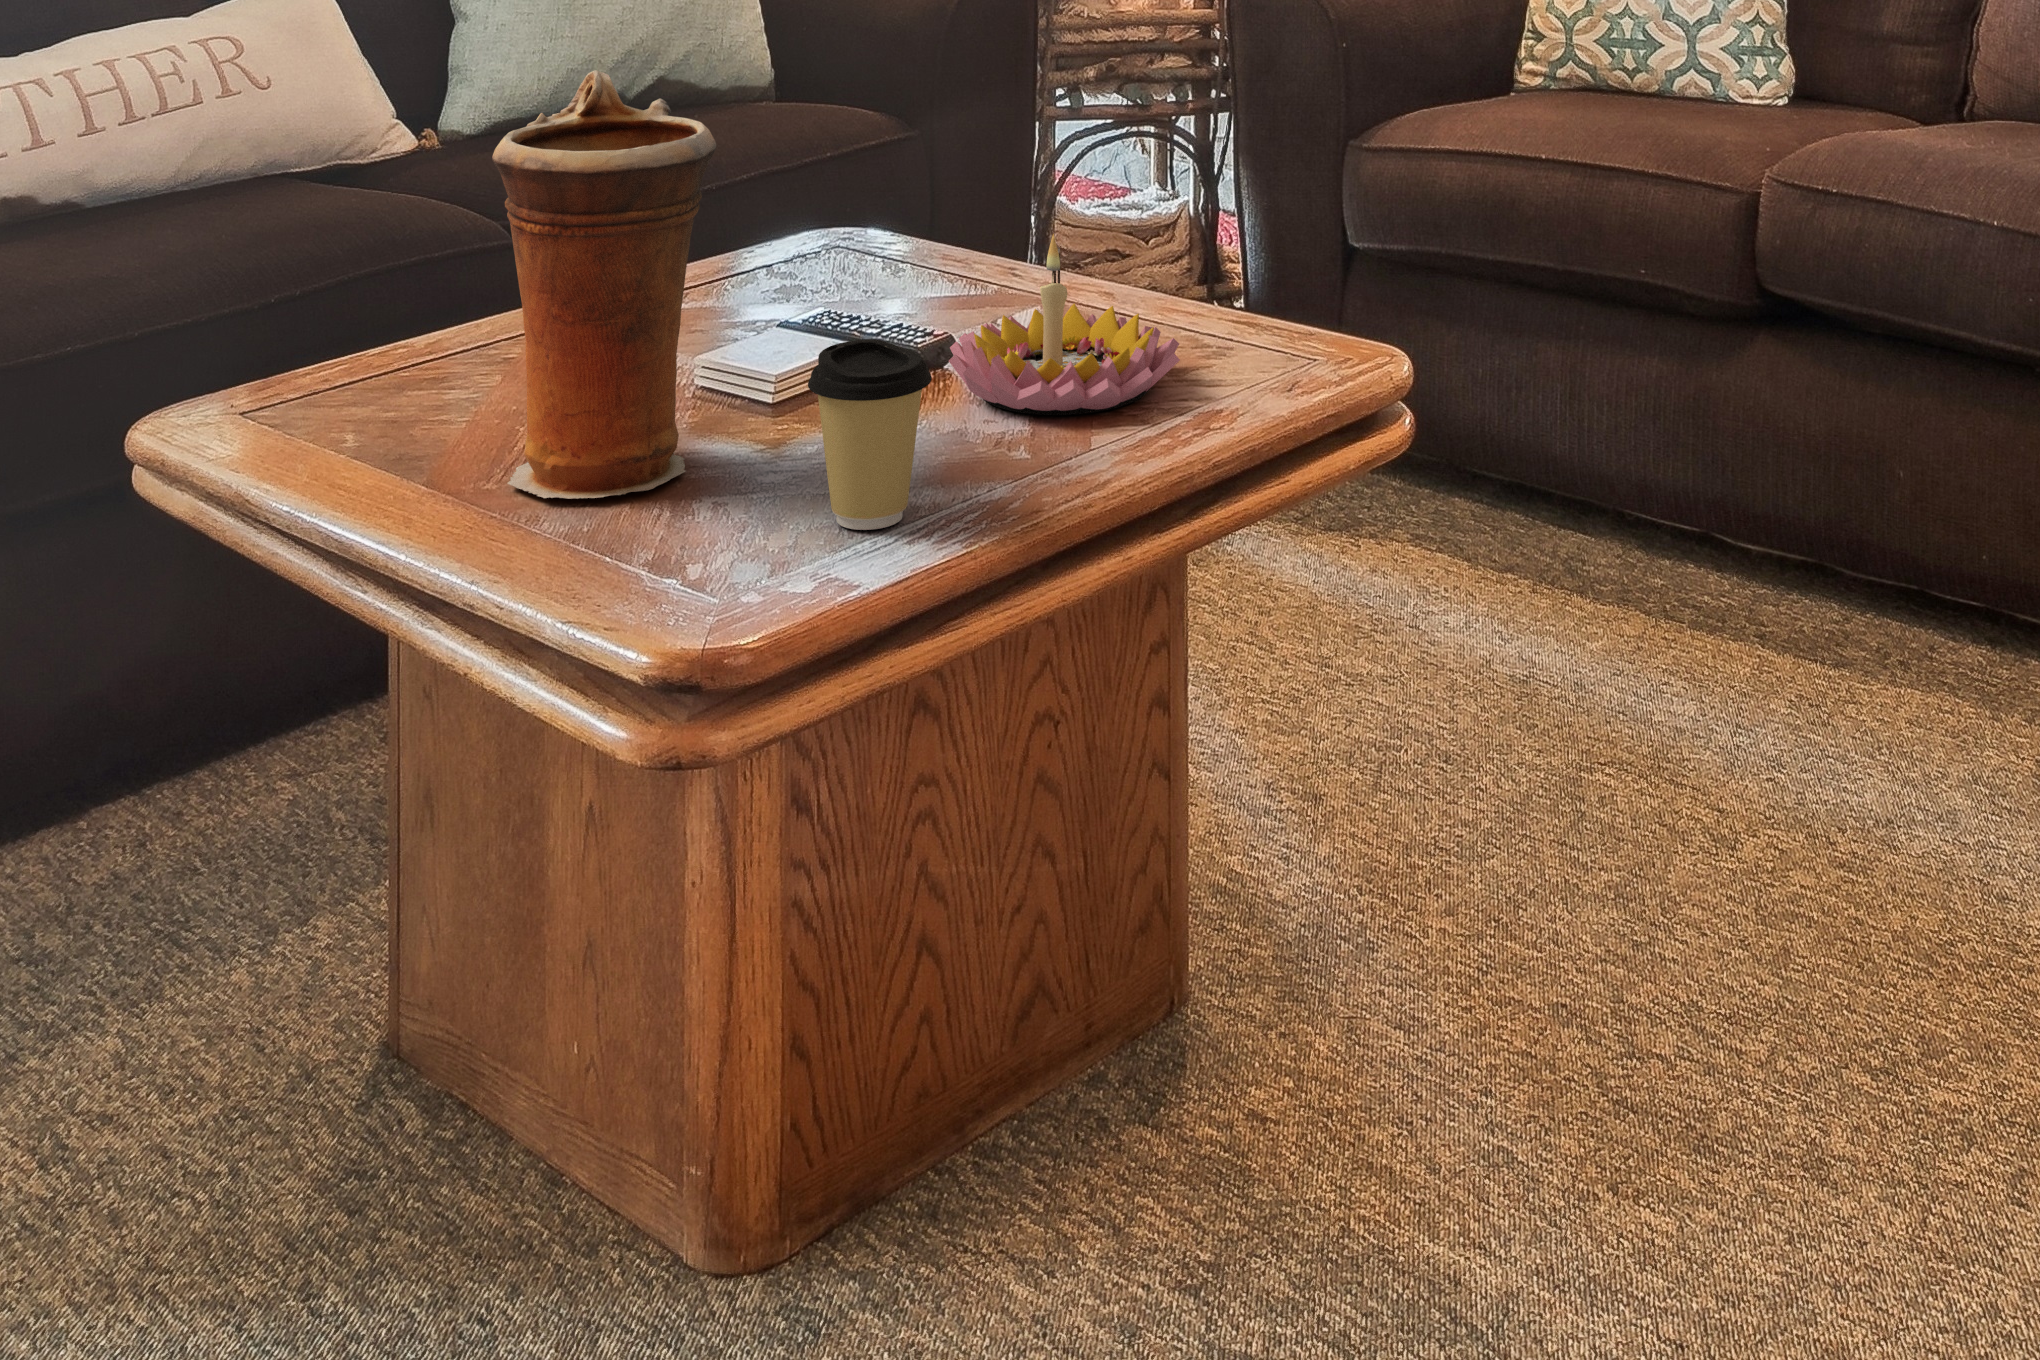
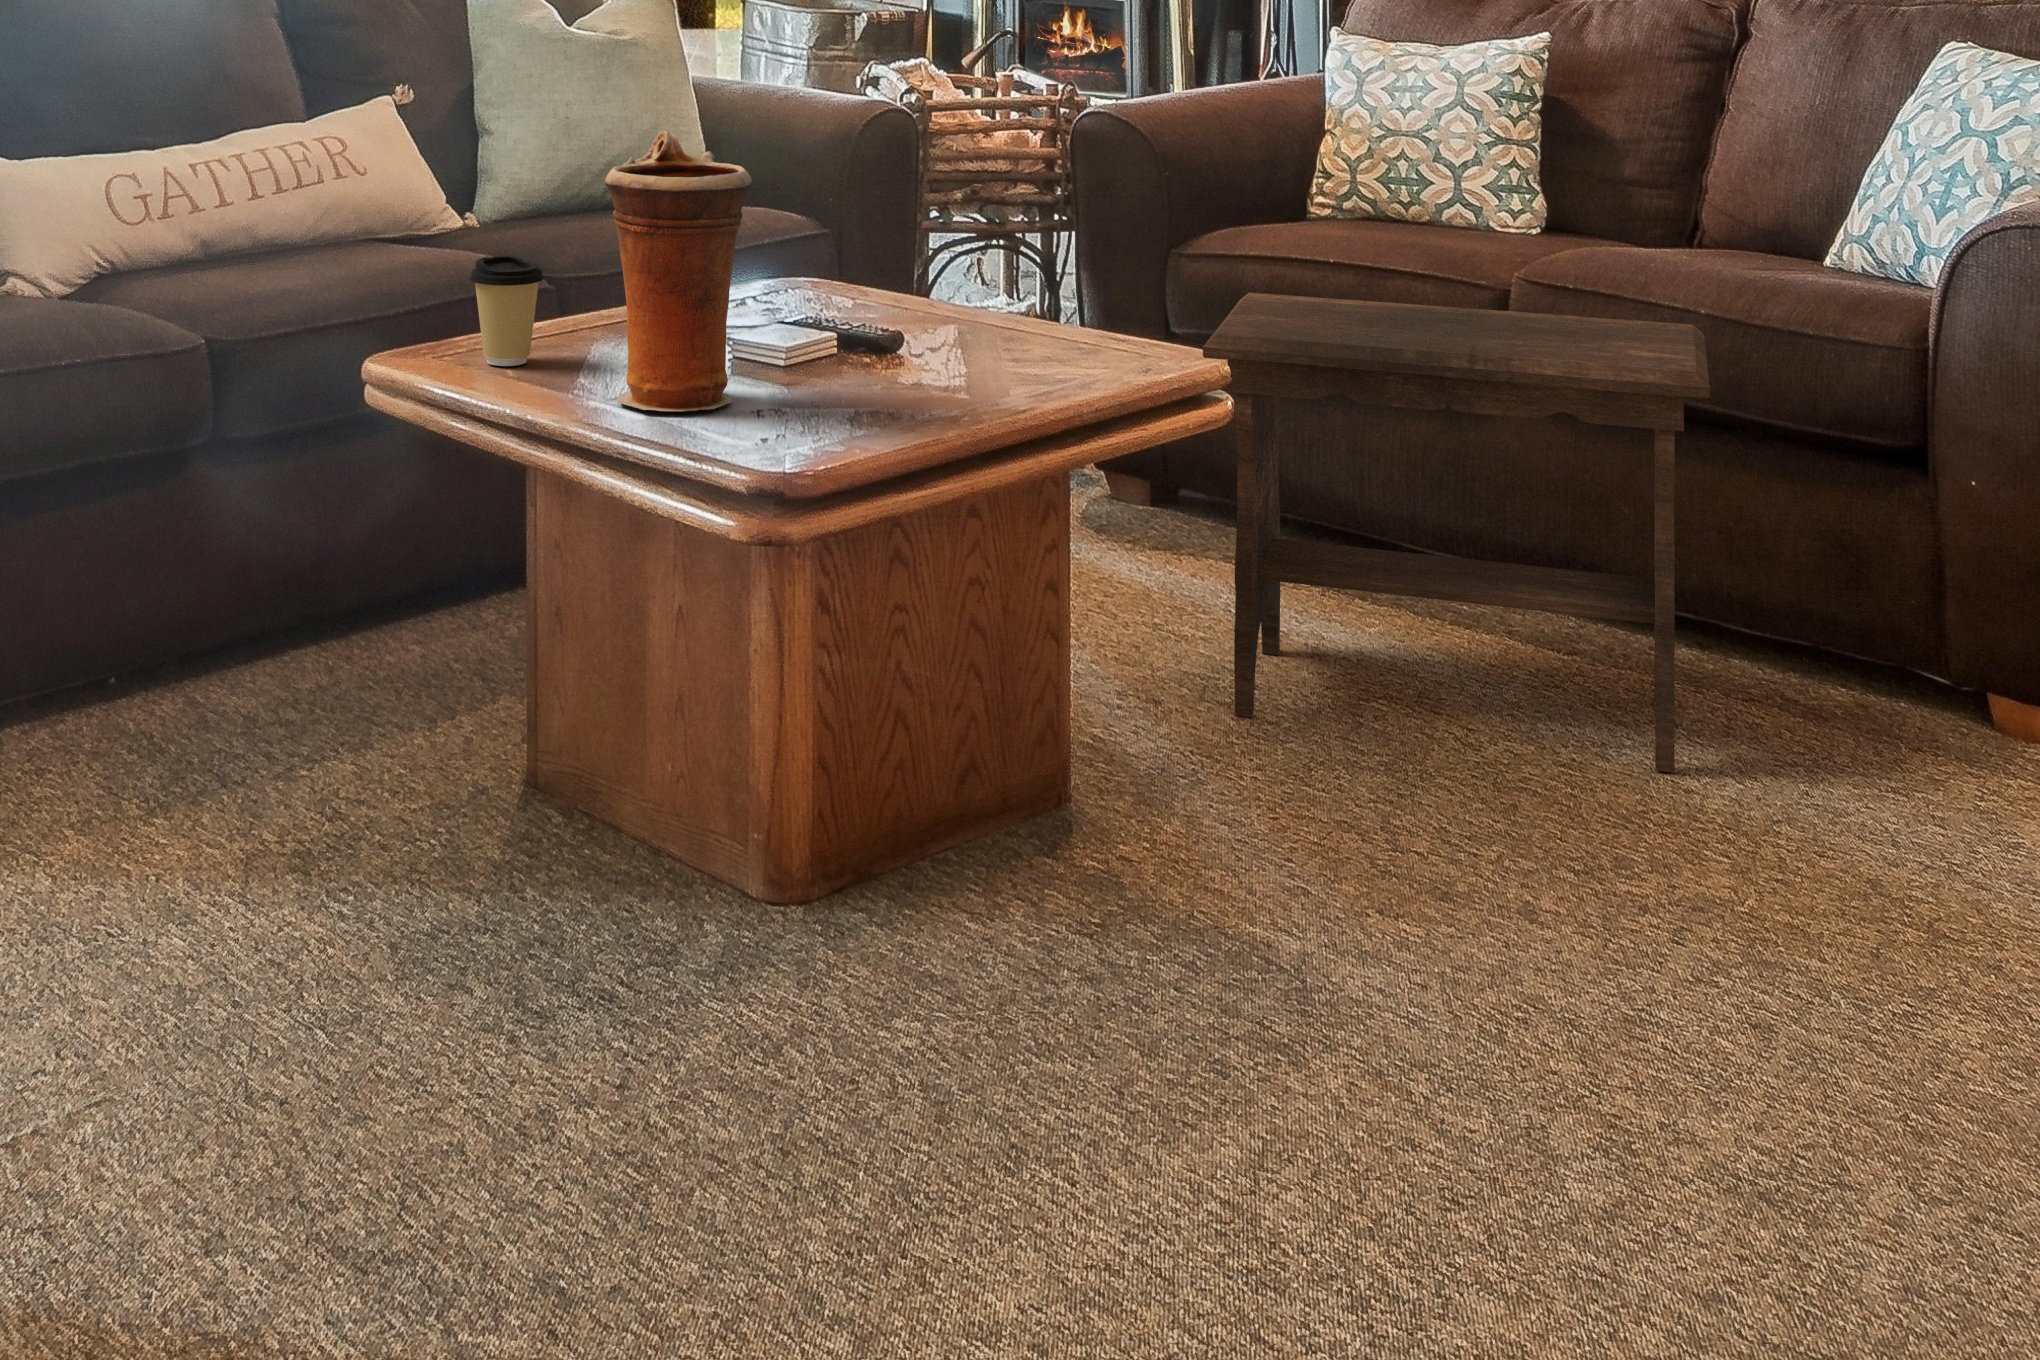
footstool: none [1369,223,2016,860] -> present [1203,293,1710,773]
candle holder: present [949,234,1180,415] -> none [903,260,1069,385]
coffee cup: present [808,339,932,530] -> present [469,256,544,366]

